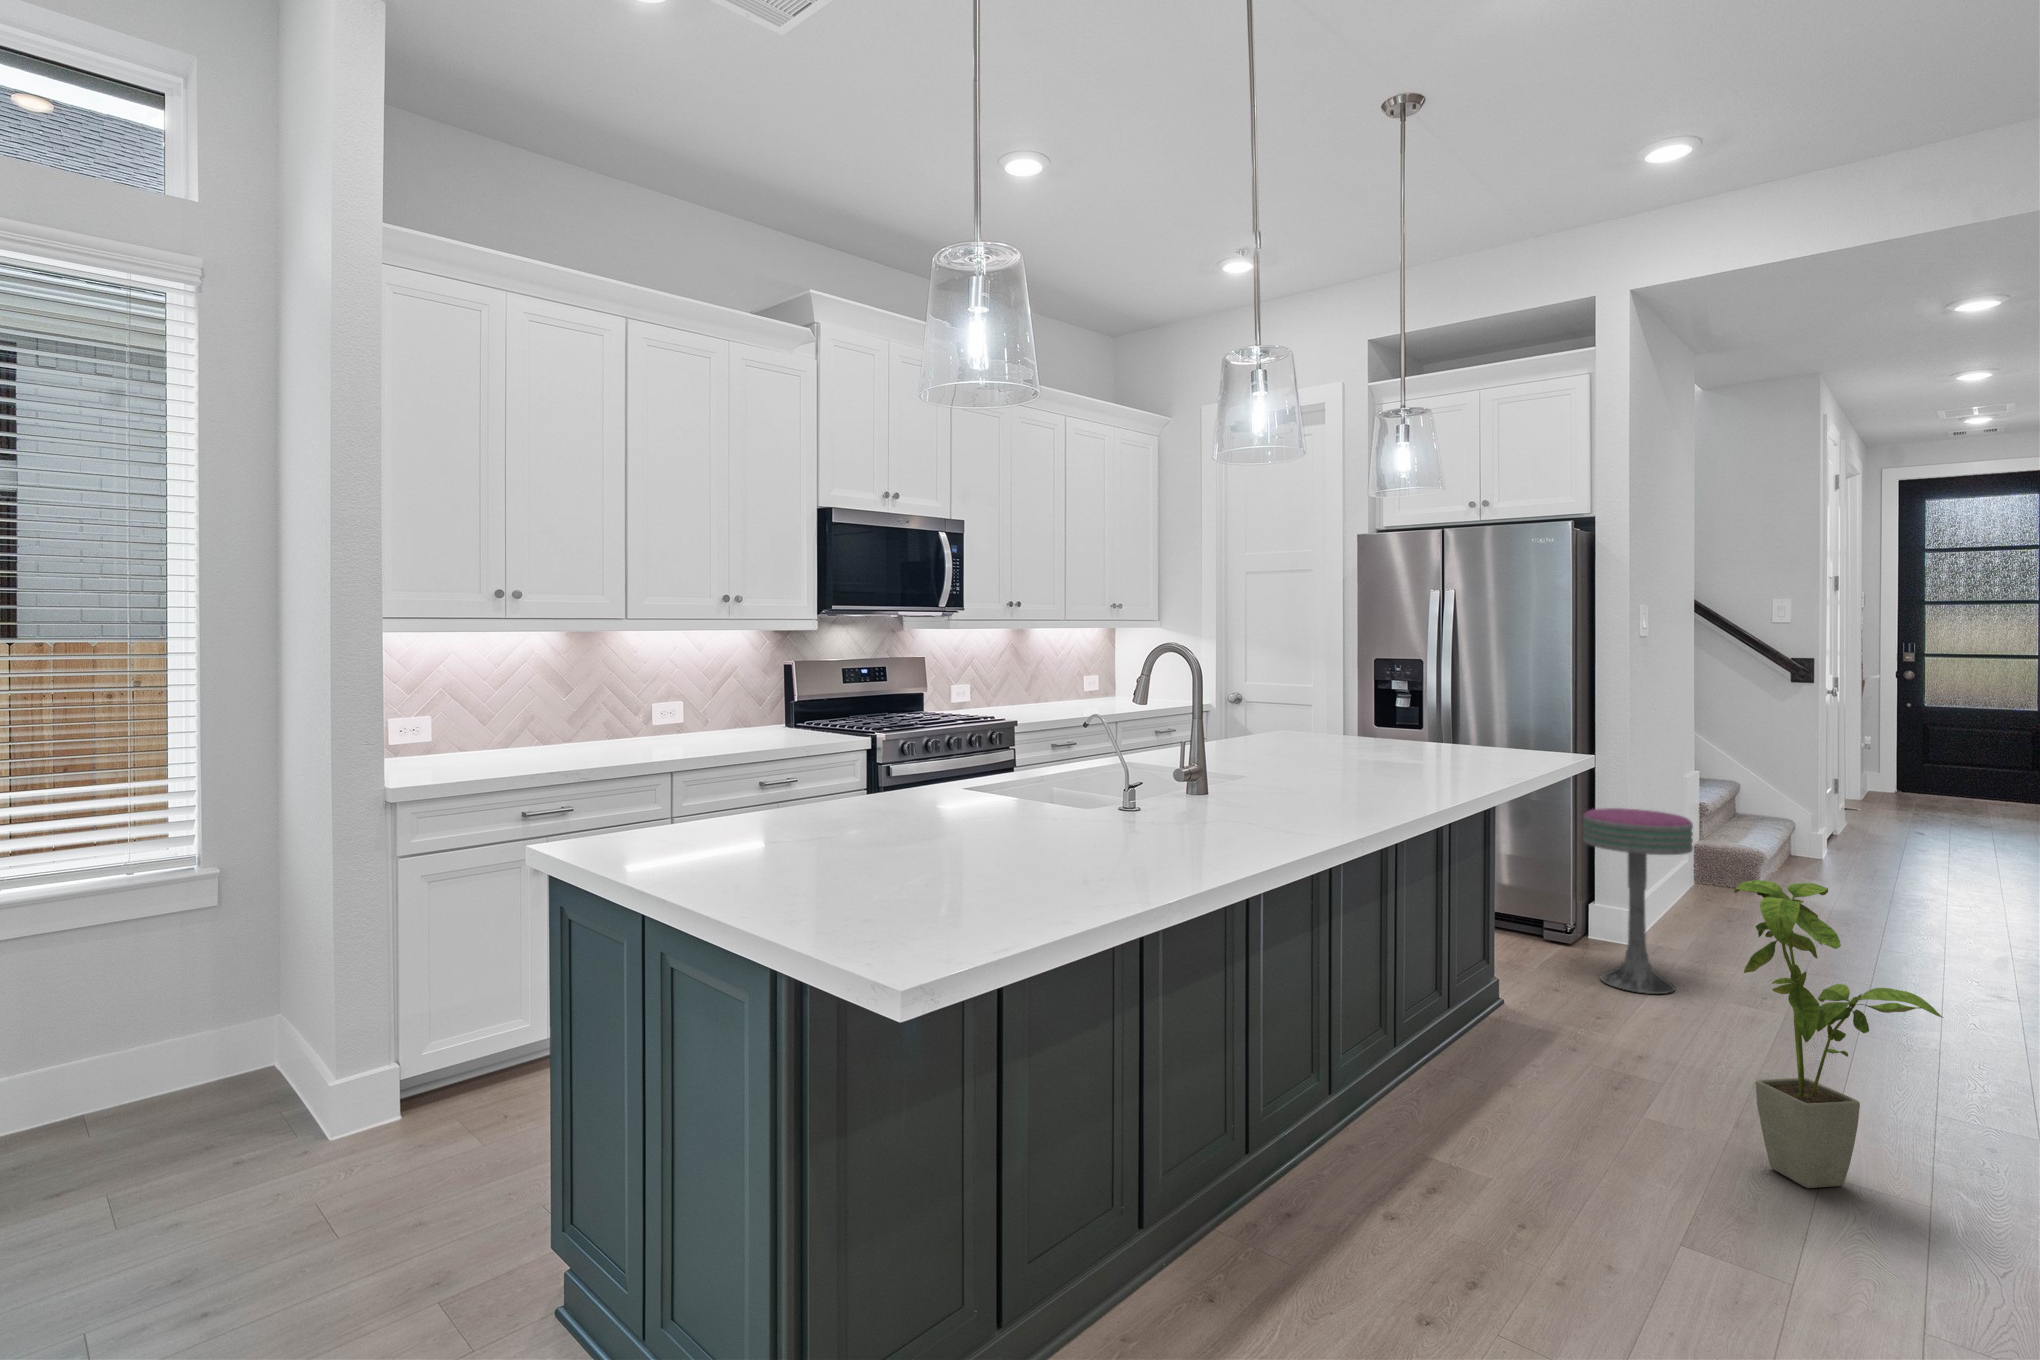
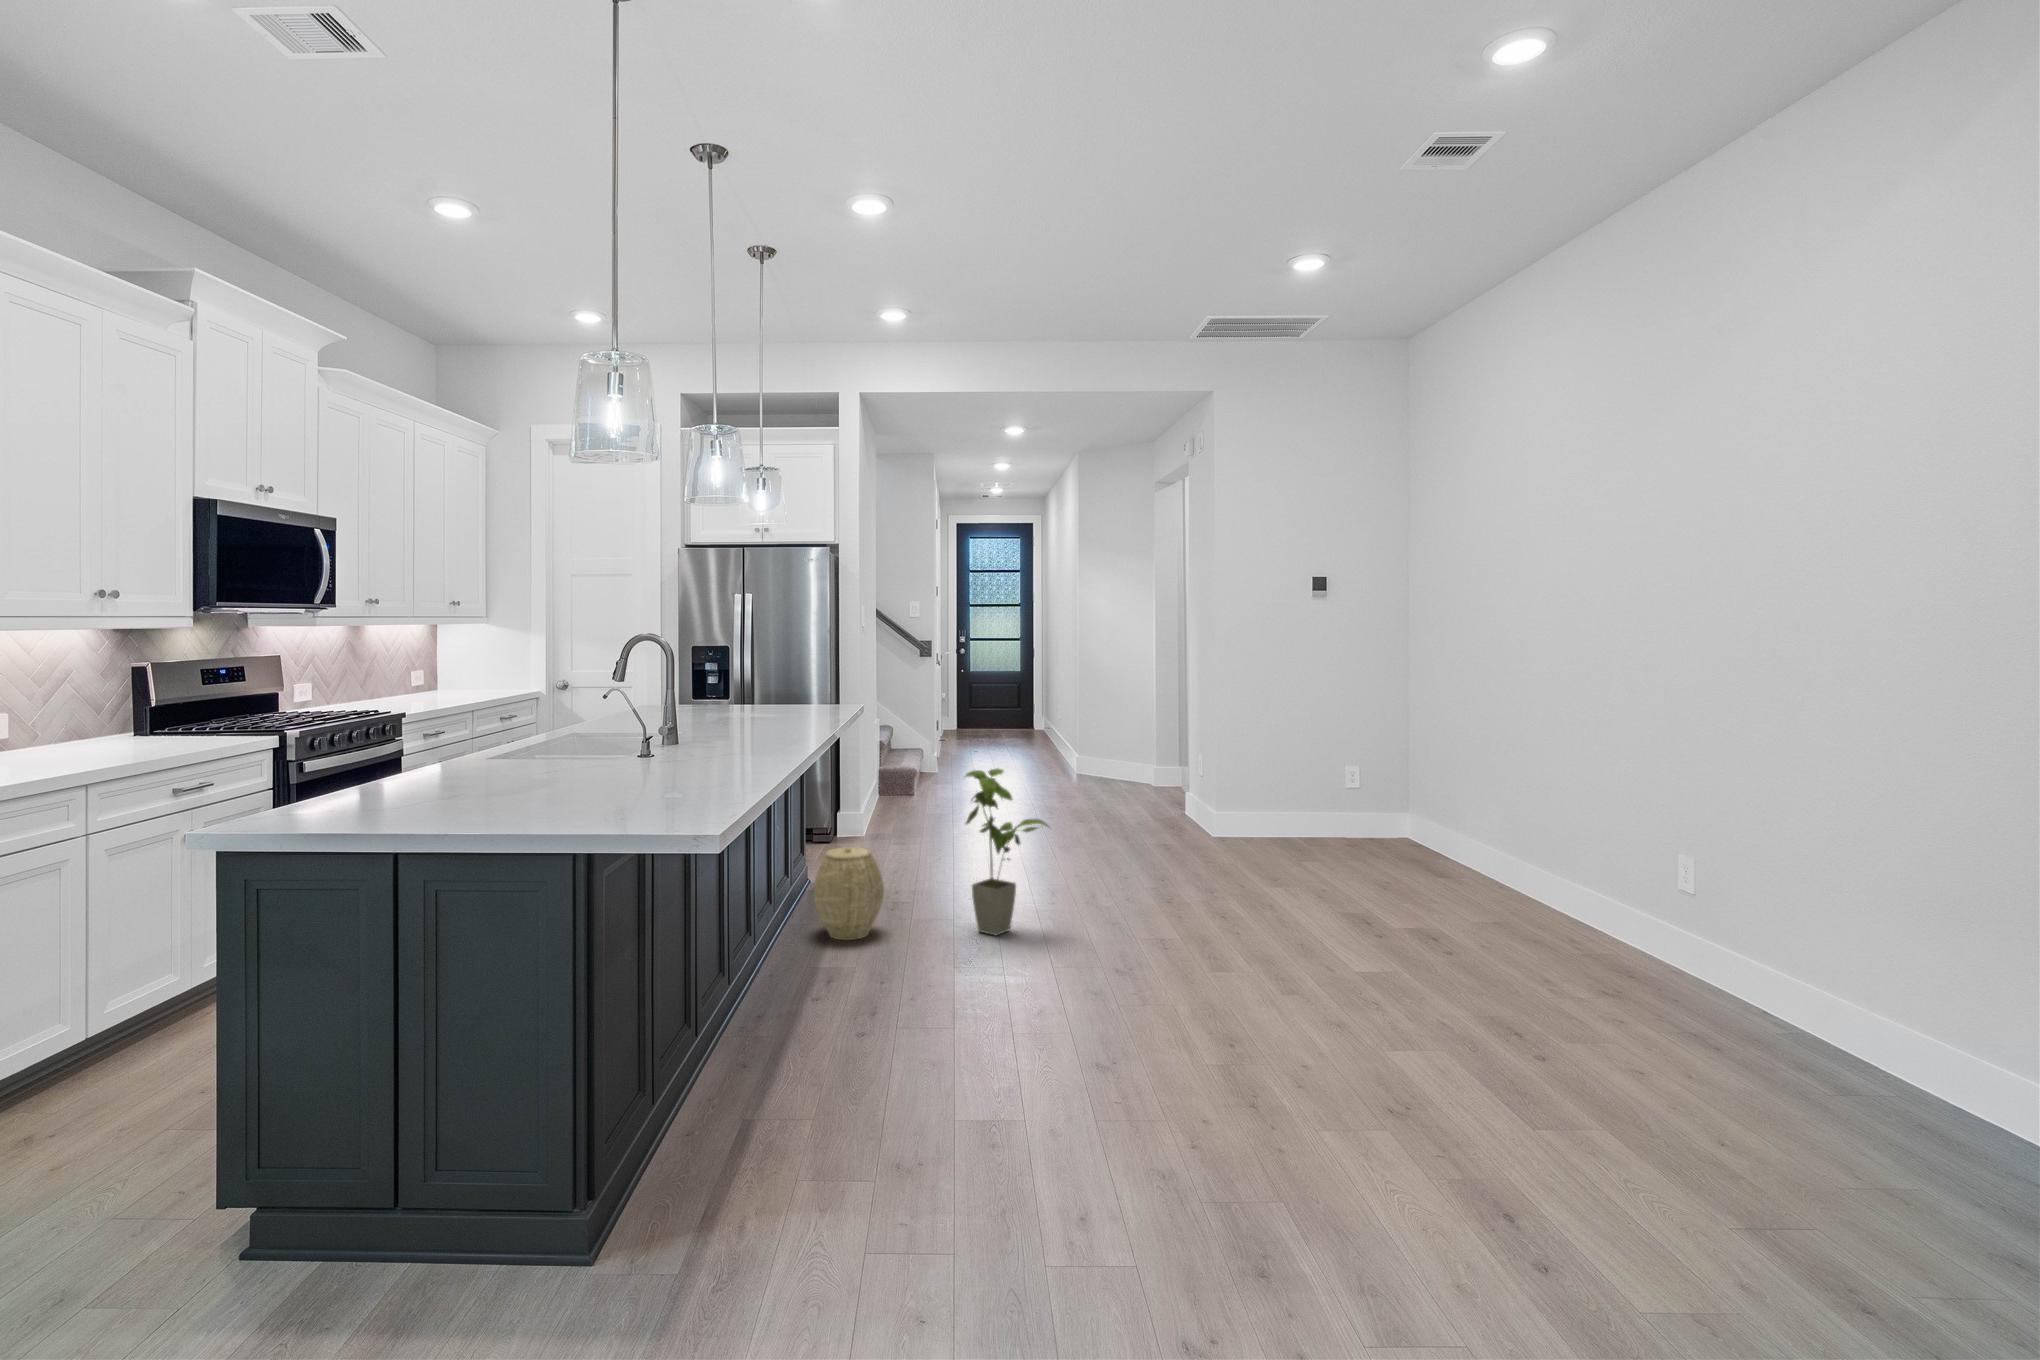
bar stool: present [1583,808,1693,994] -> none [846,744,907,862]
woven basket: none [1458,965,1581,1116] -> present [813,847,884,940]

